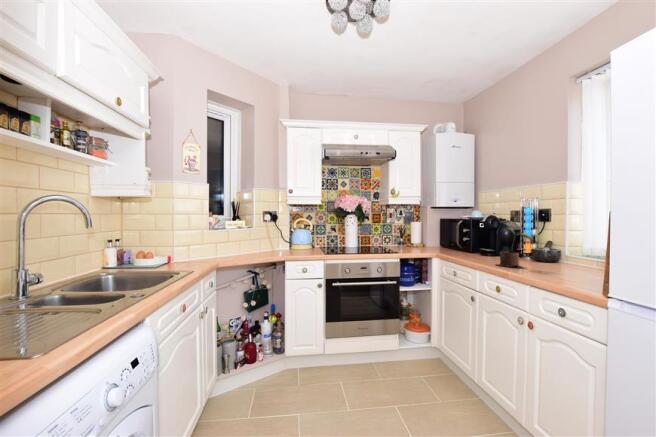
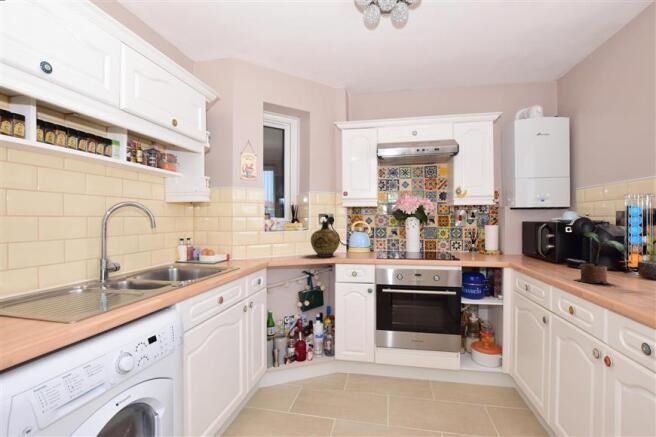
ceramic jug: none [258,217,288,254] -> present [311,220,340,257]

